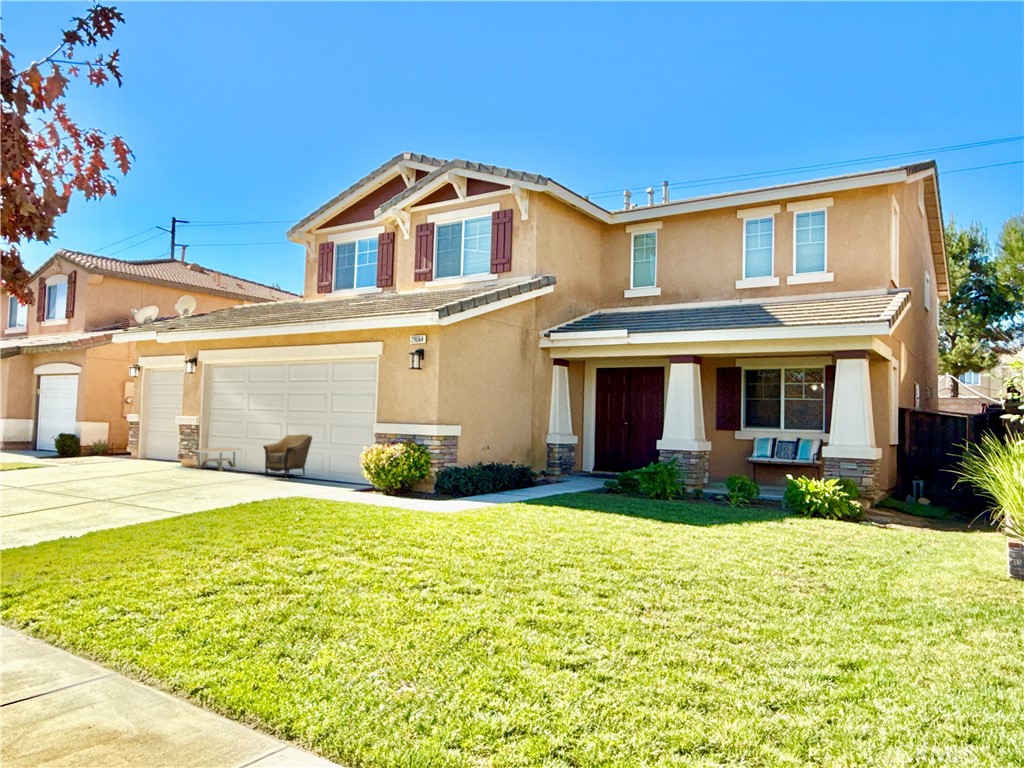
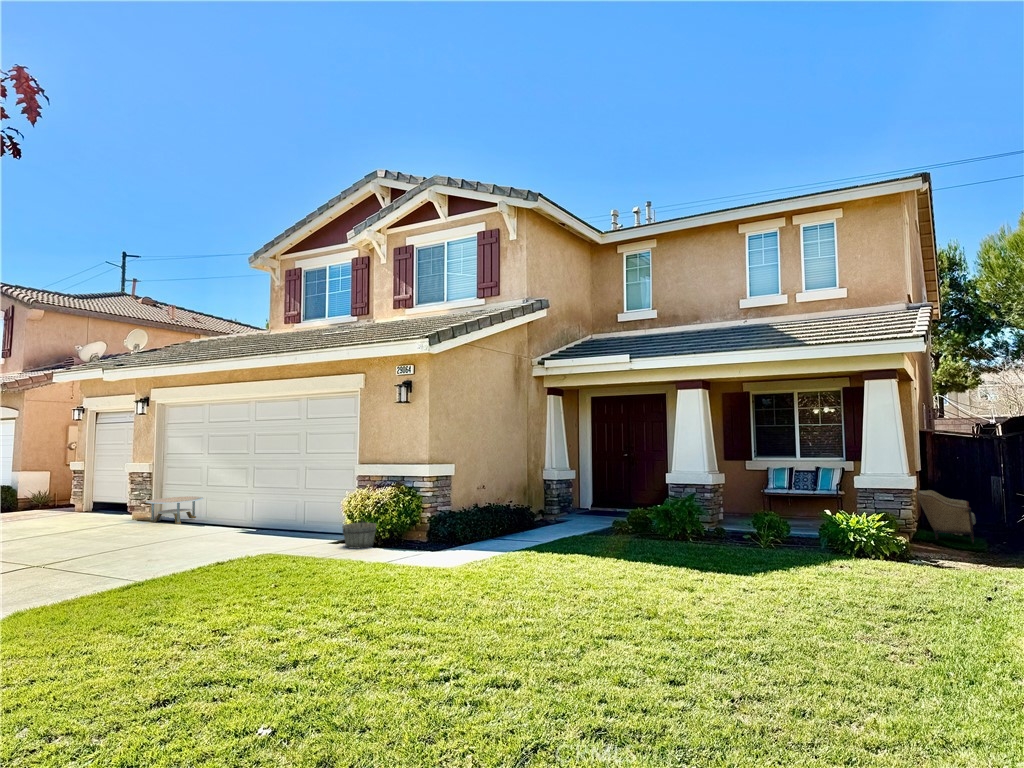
armchair: present [263,434,312,478] -> present [917,490,976,543]
wooden bucket: none [360,469,390,495] -> present [342,520,376,549]

